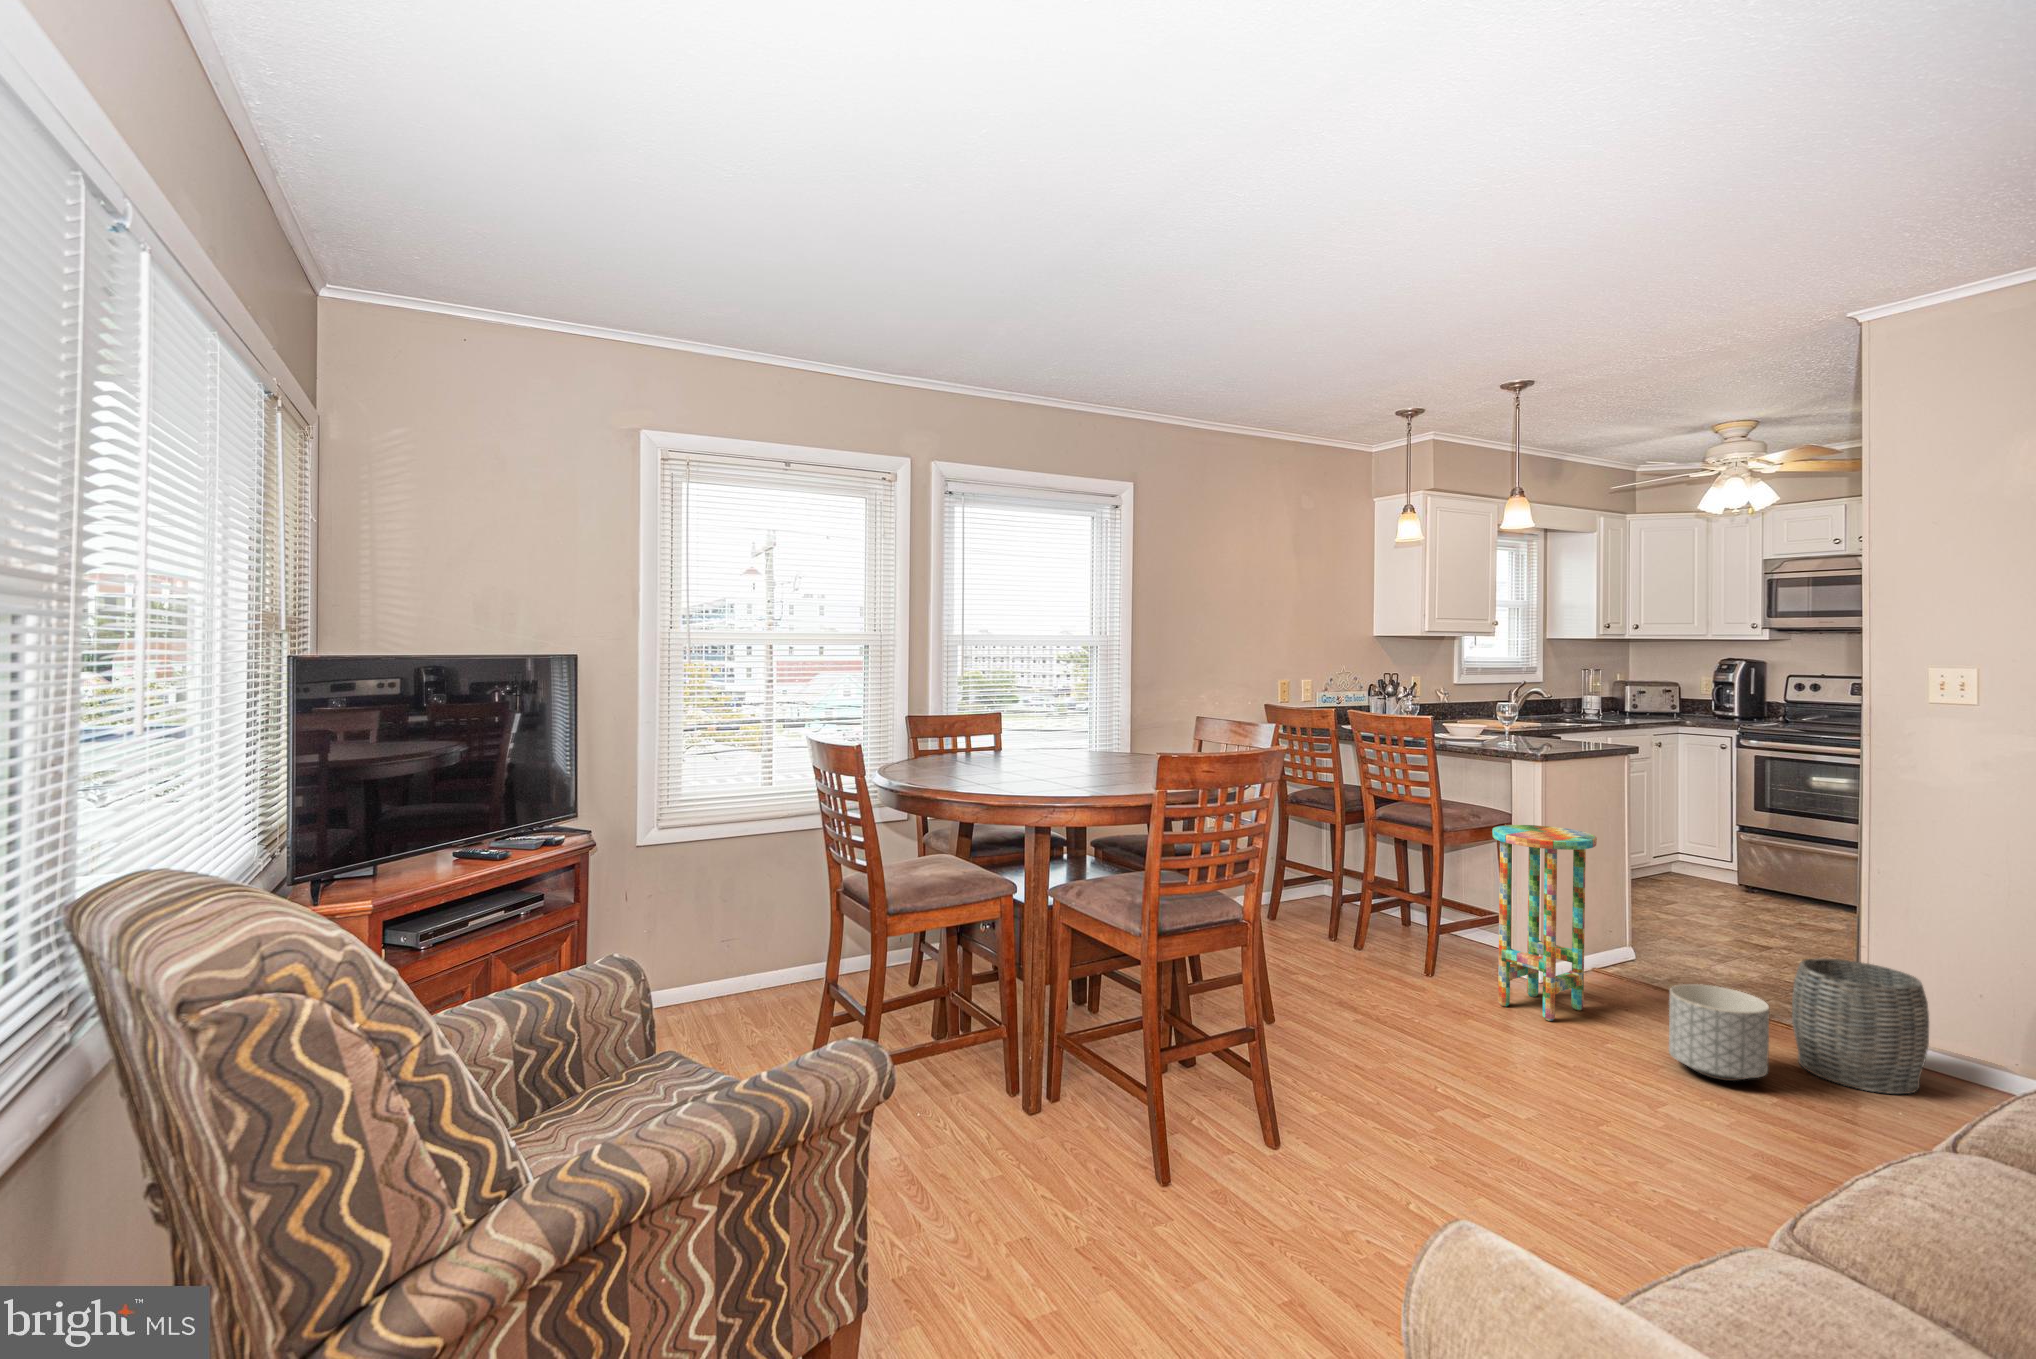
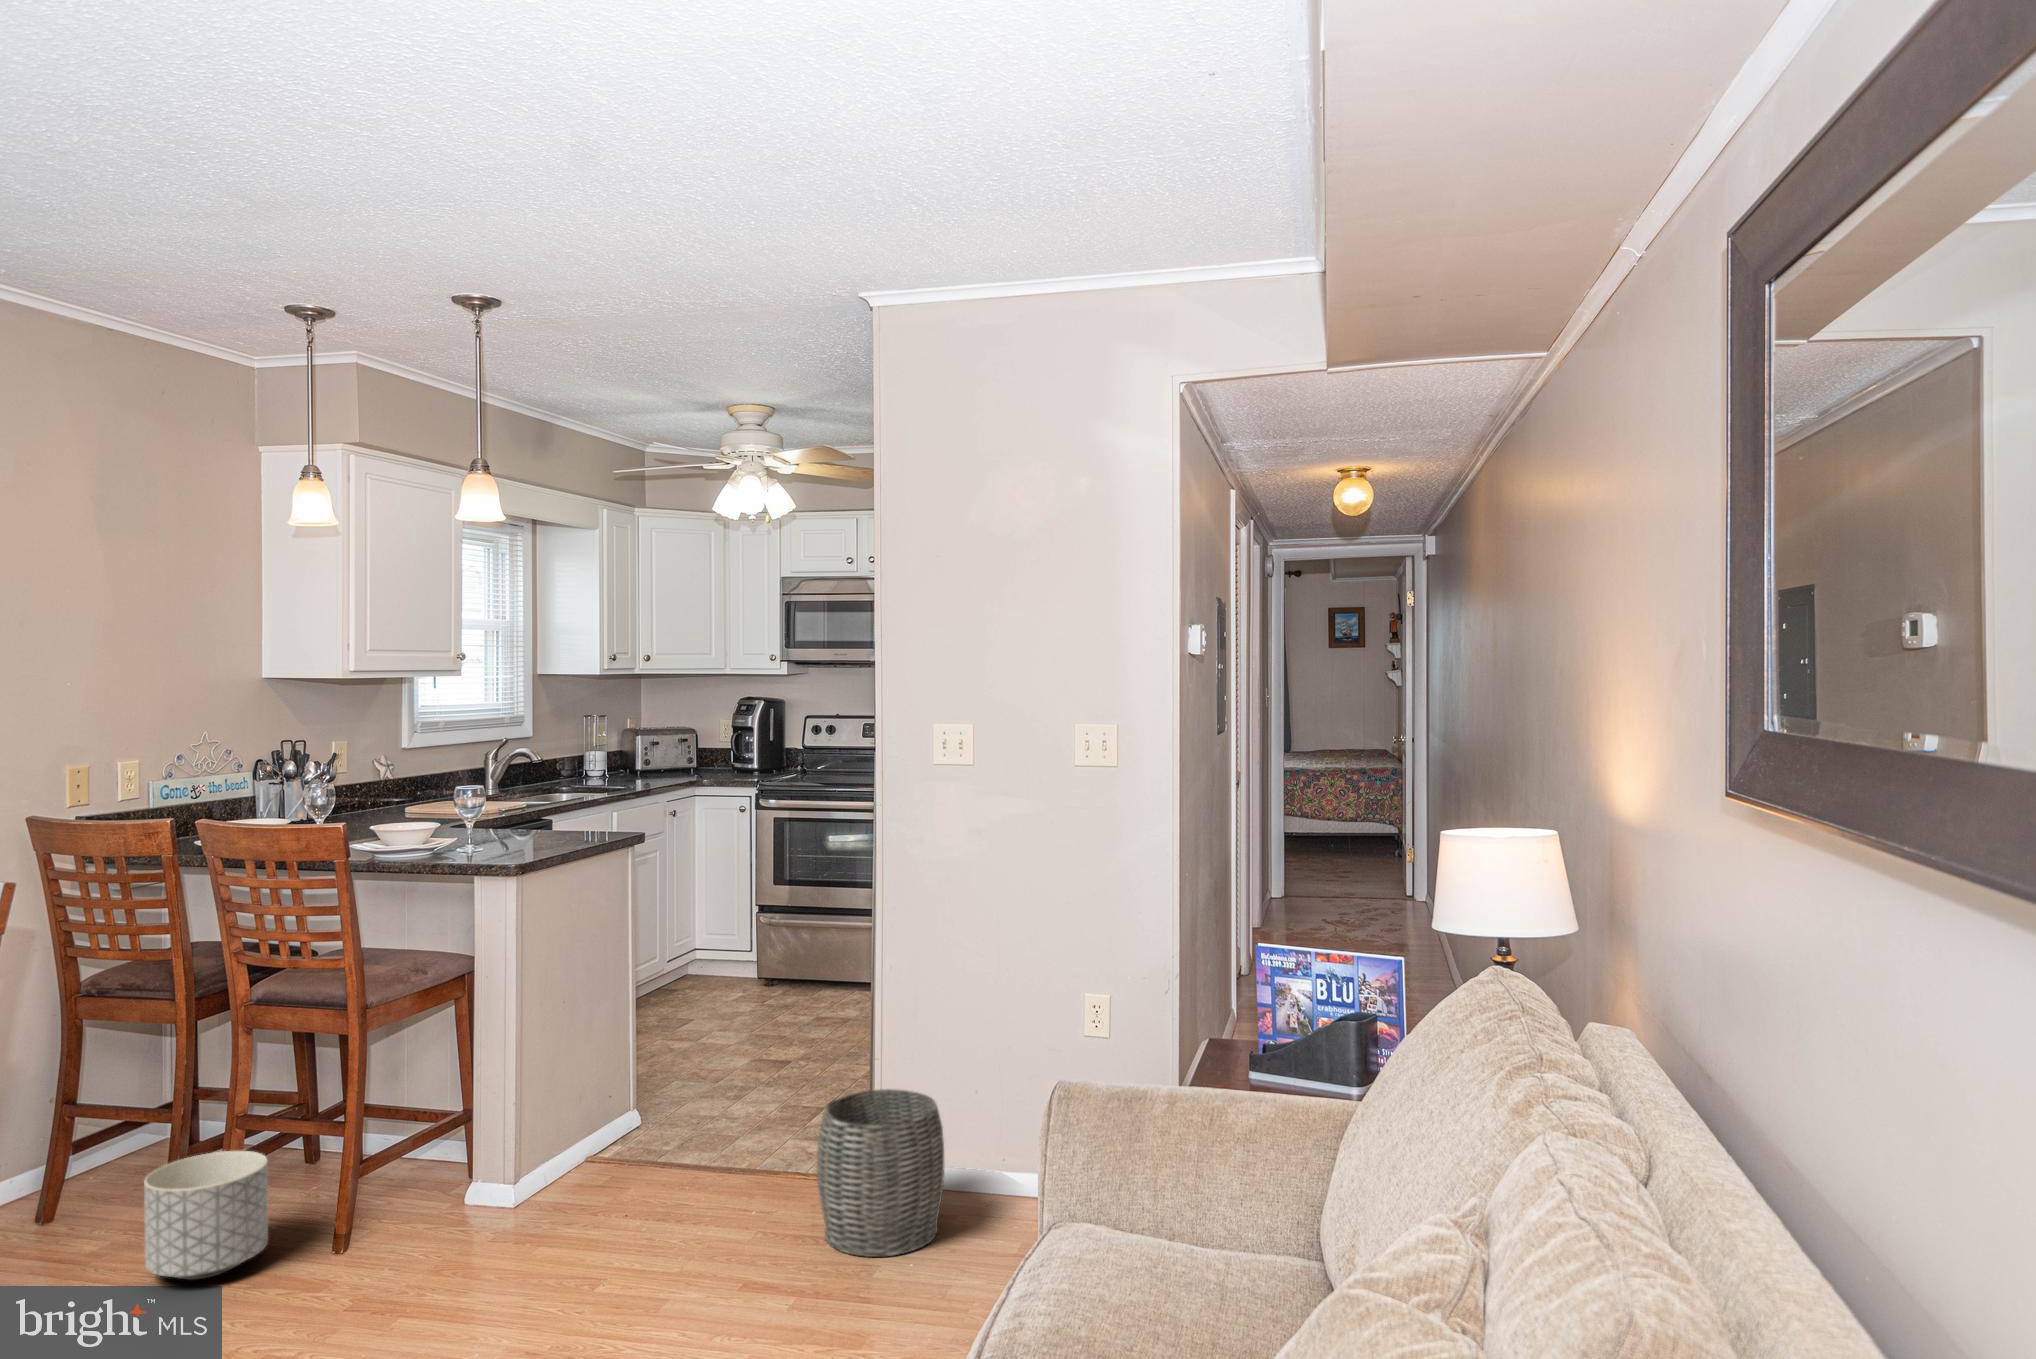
side table: present [1492,825,1597,1021] -> none [441,976,589,1282]
planter: present [1669,984,1769,1081] -> present [144,1151,268,1280]

